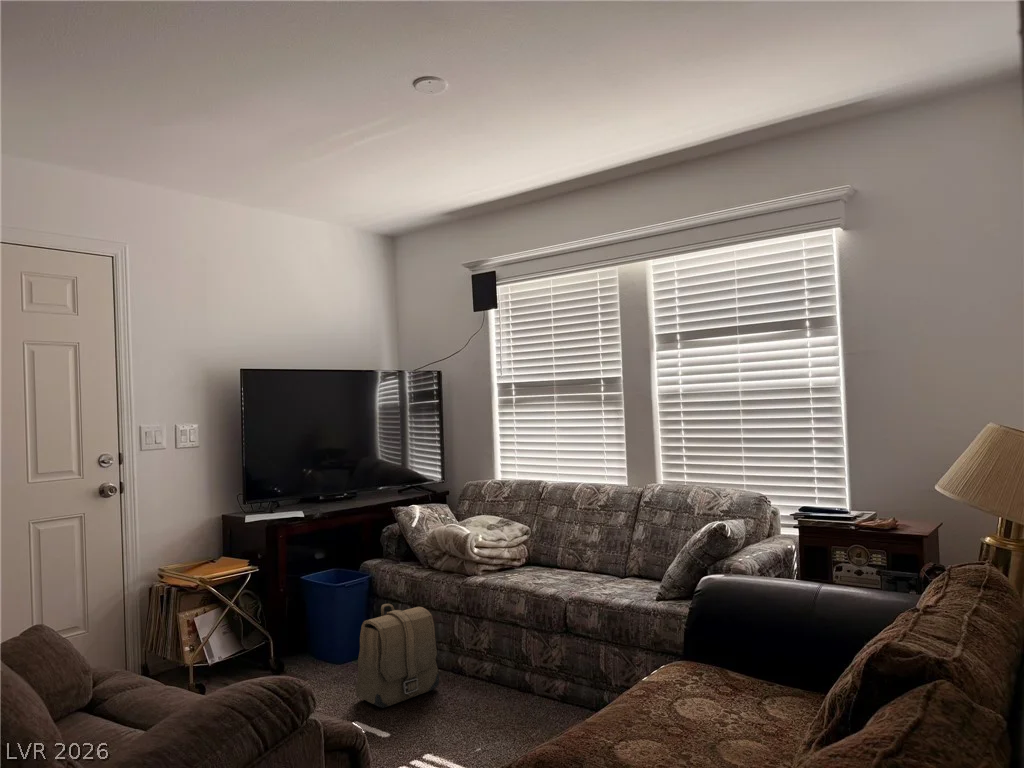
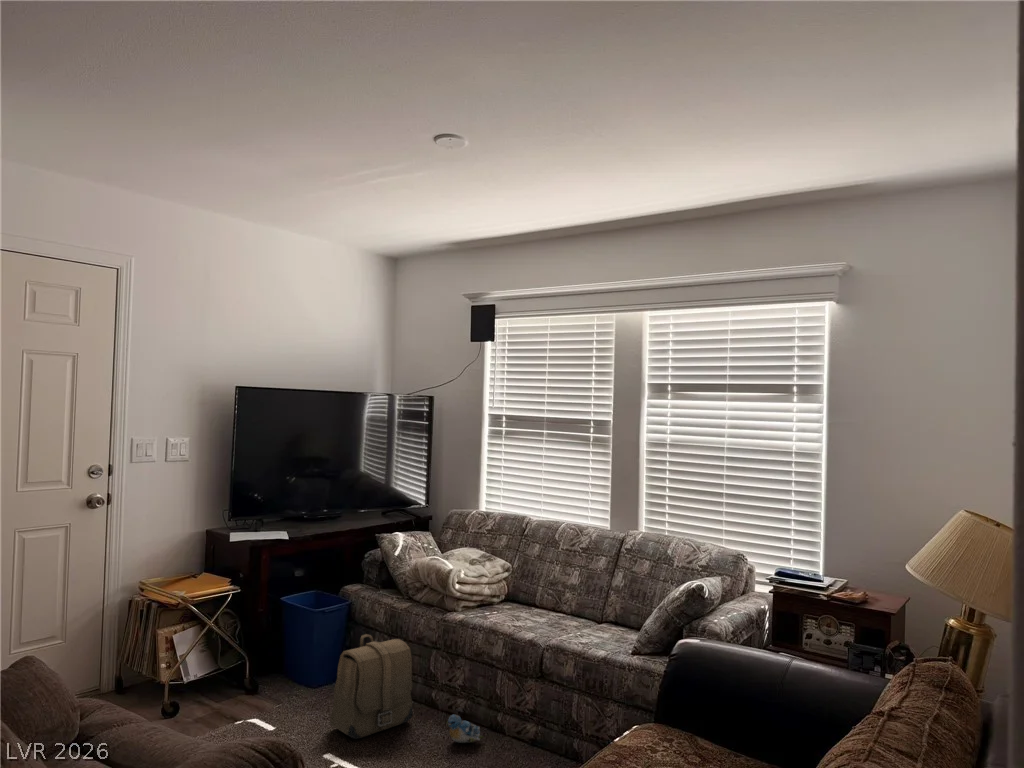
plush toy: none [473,677,513,705] -> present [447,715,484,743]

